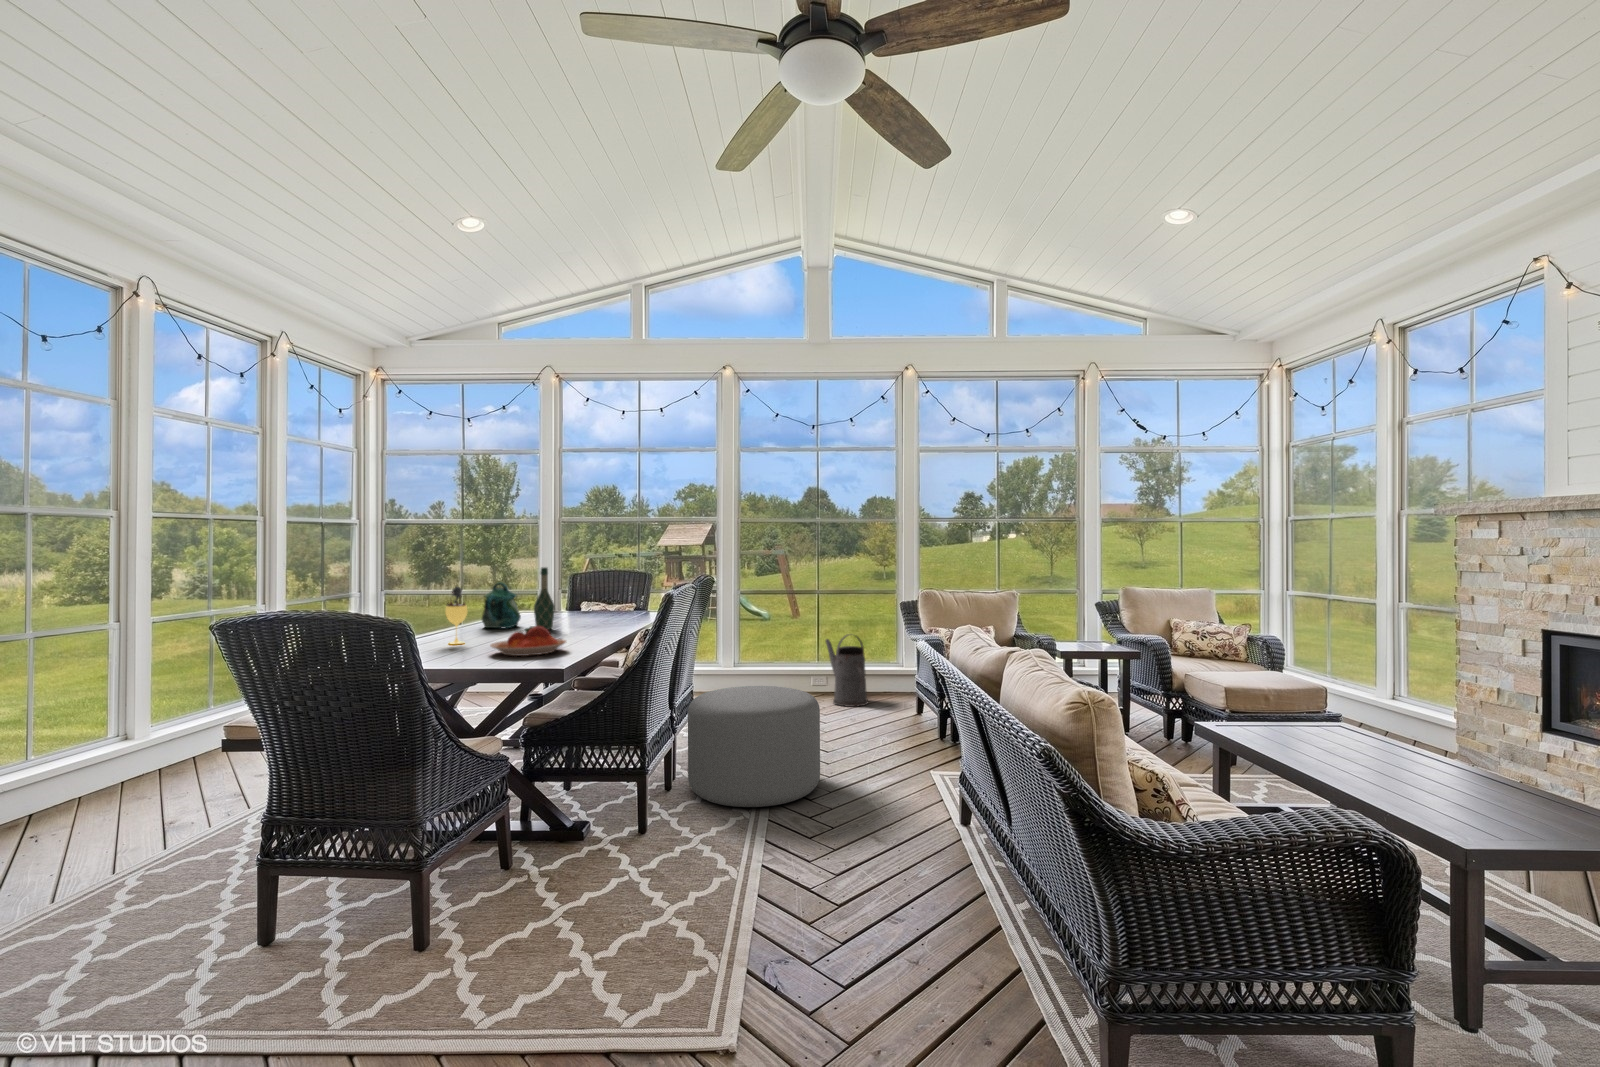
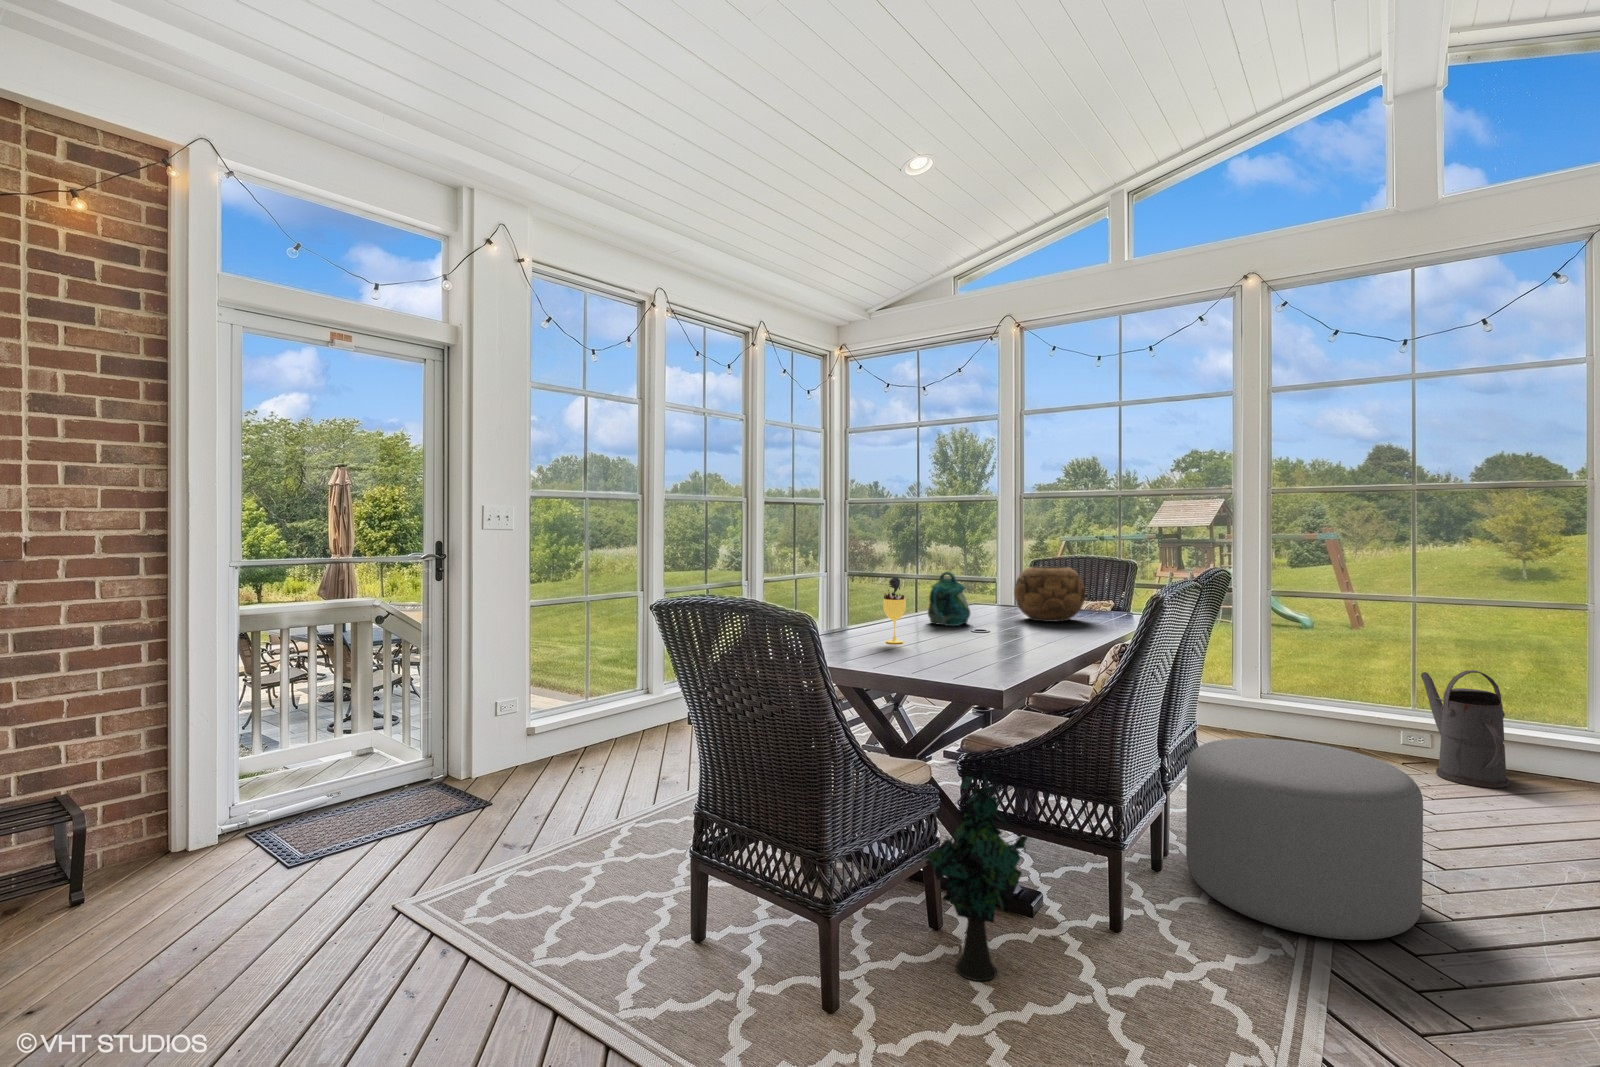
wine bottle: present [534,567,555,630] -> none [984,556,1009,632]
decorative bowl: none [557,576,614,620] -> present [1014,567,1085,622]
plate: present [490,626,566,656] -> none [924,630,1016,669]
decorative plant: none [498,730,581,894] -> present [924,772,1027,981]

